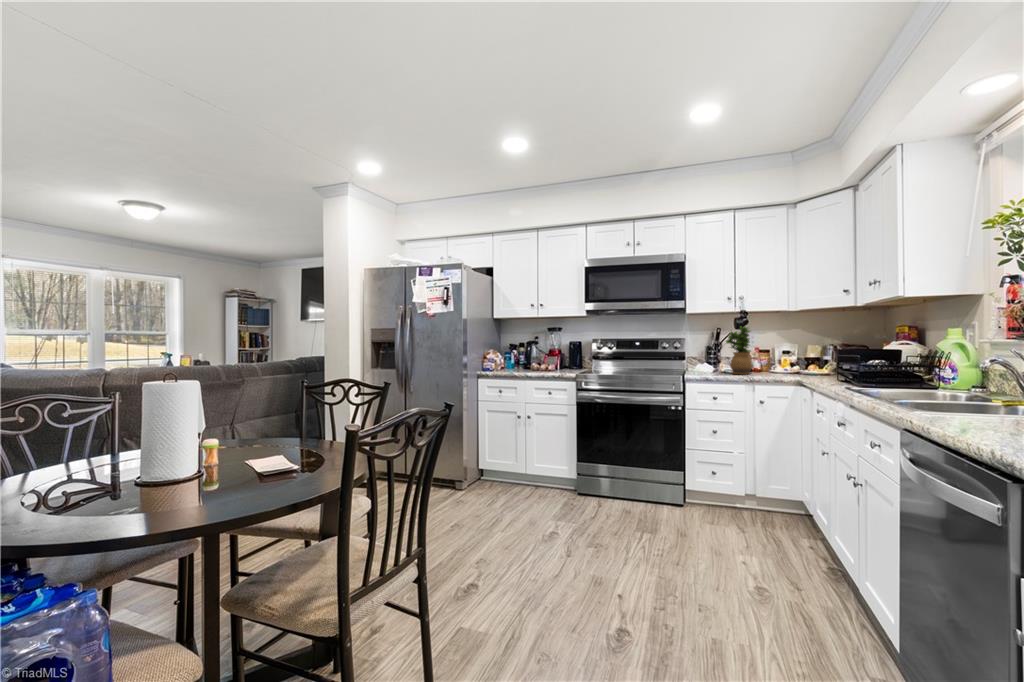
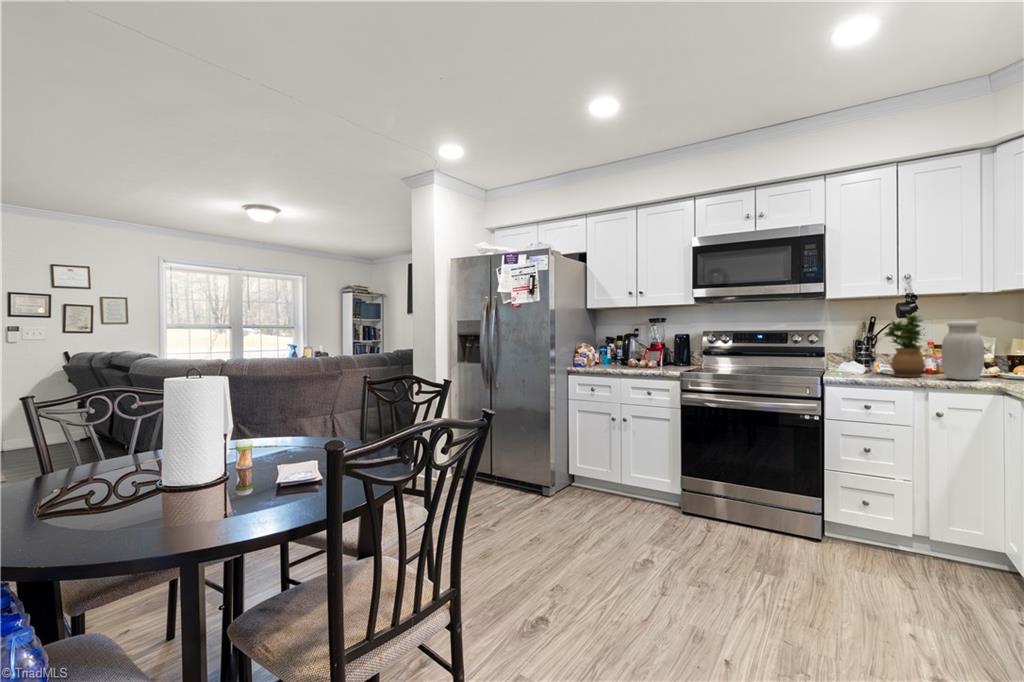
jar: none [763,331,789,375] -> present [941,321,984,380]

